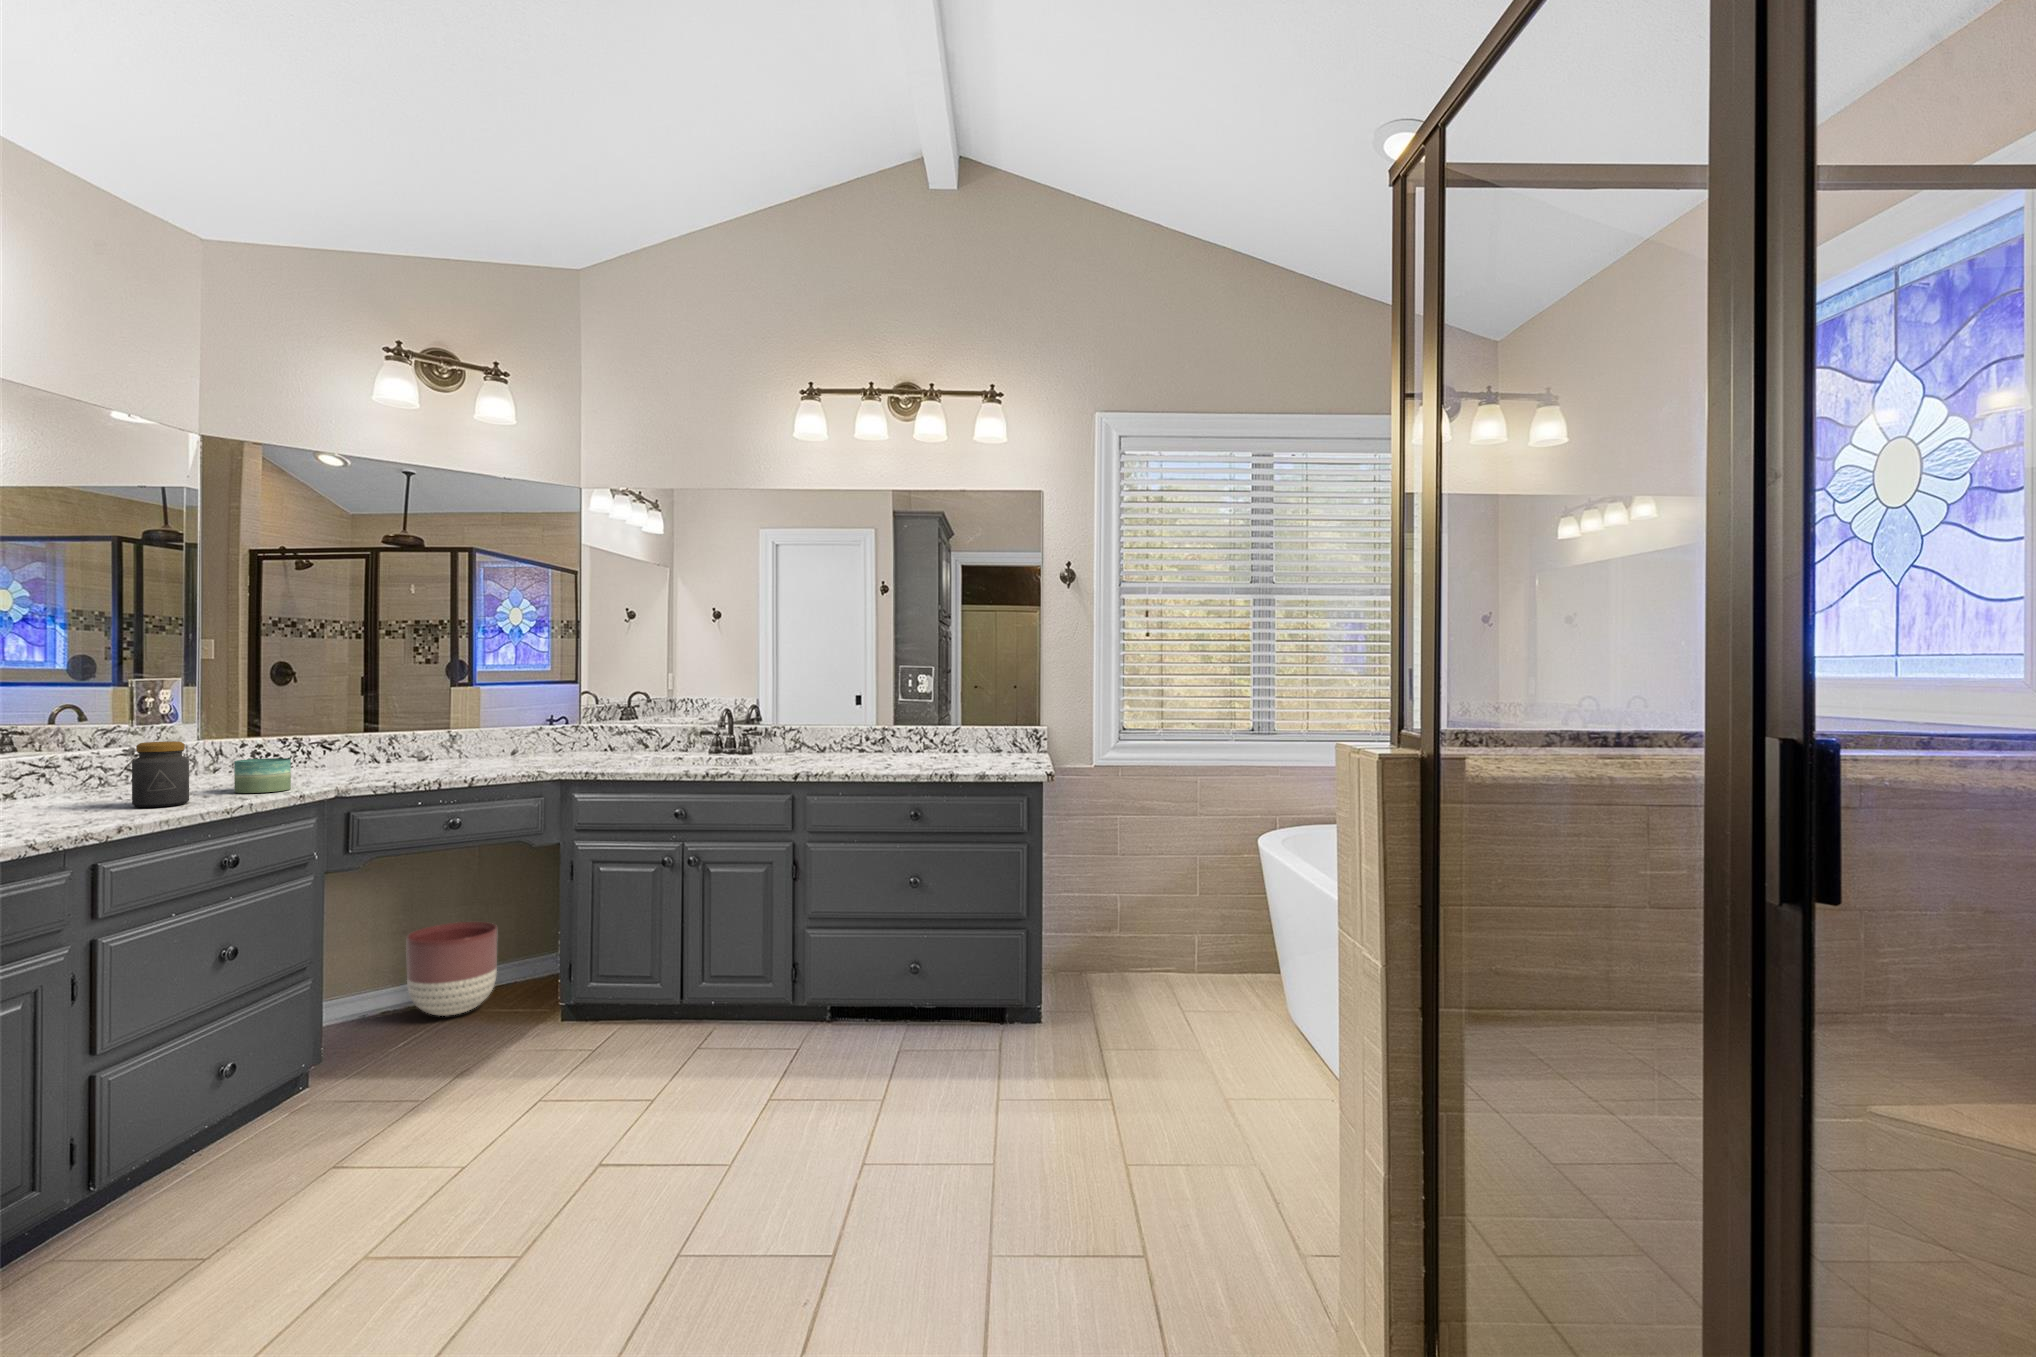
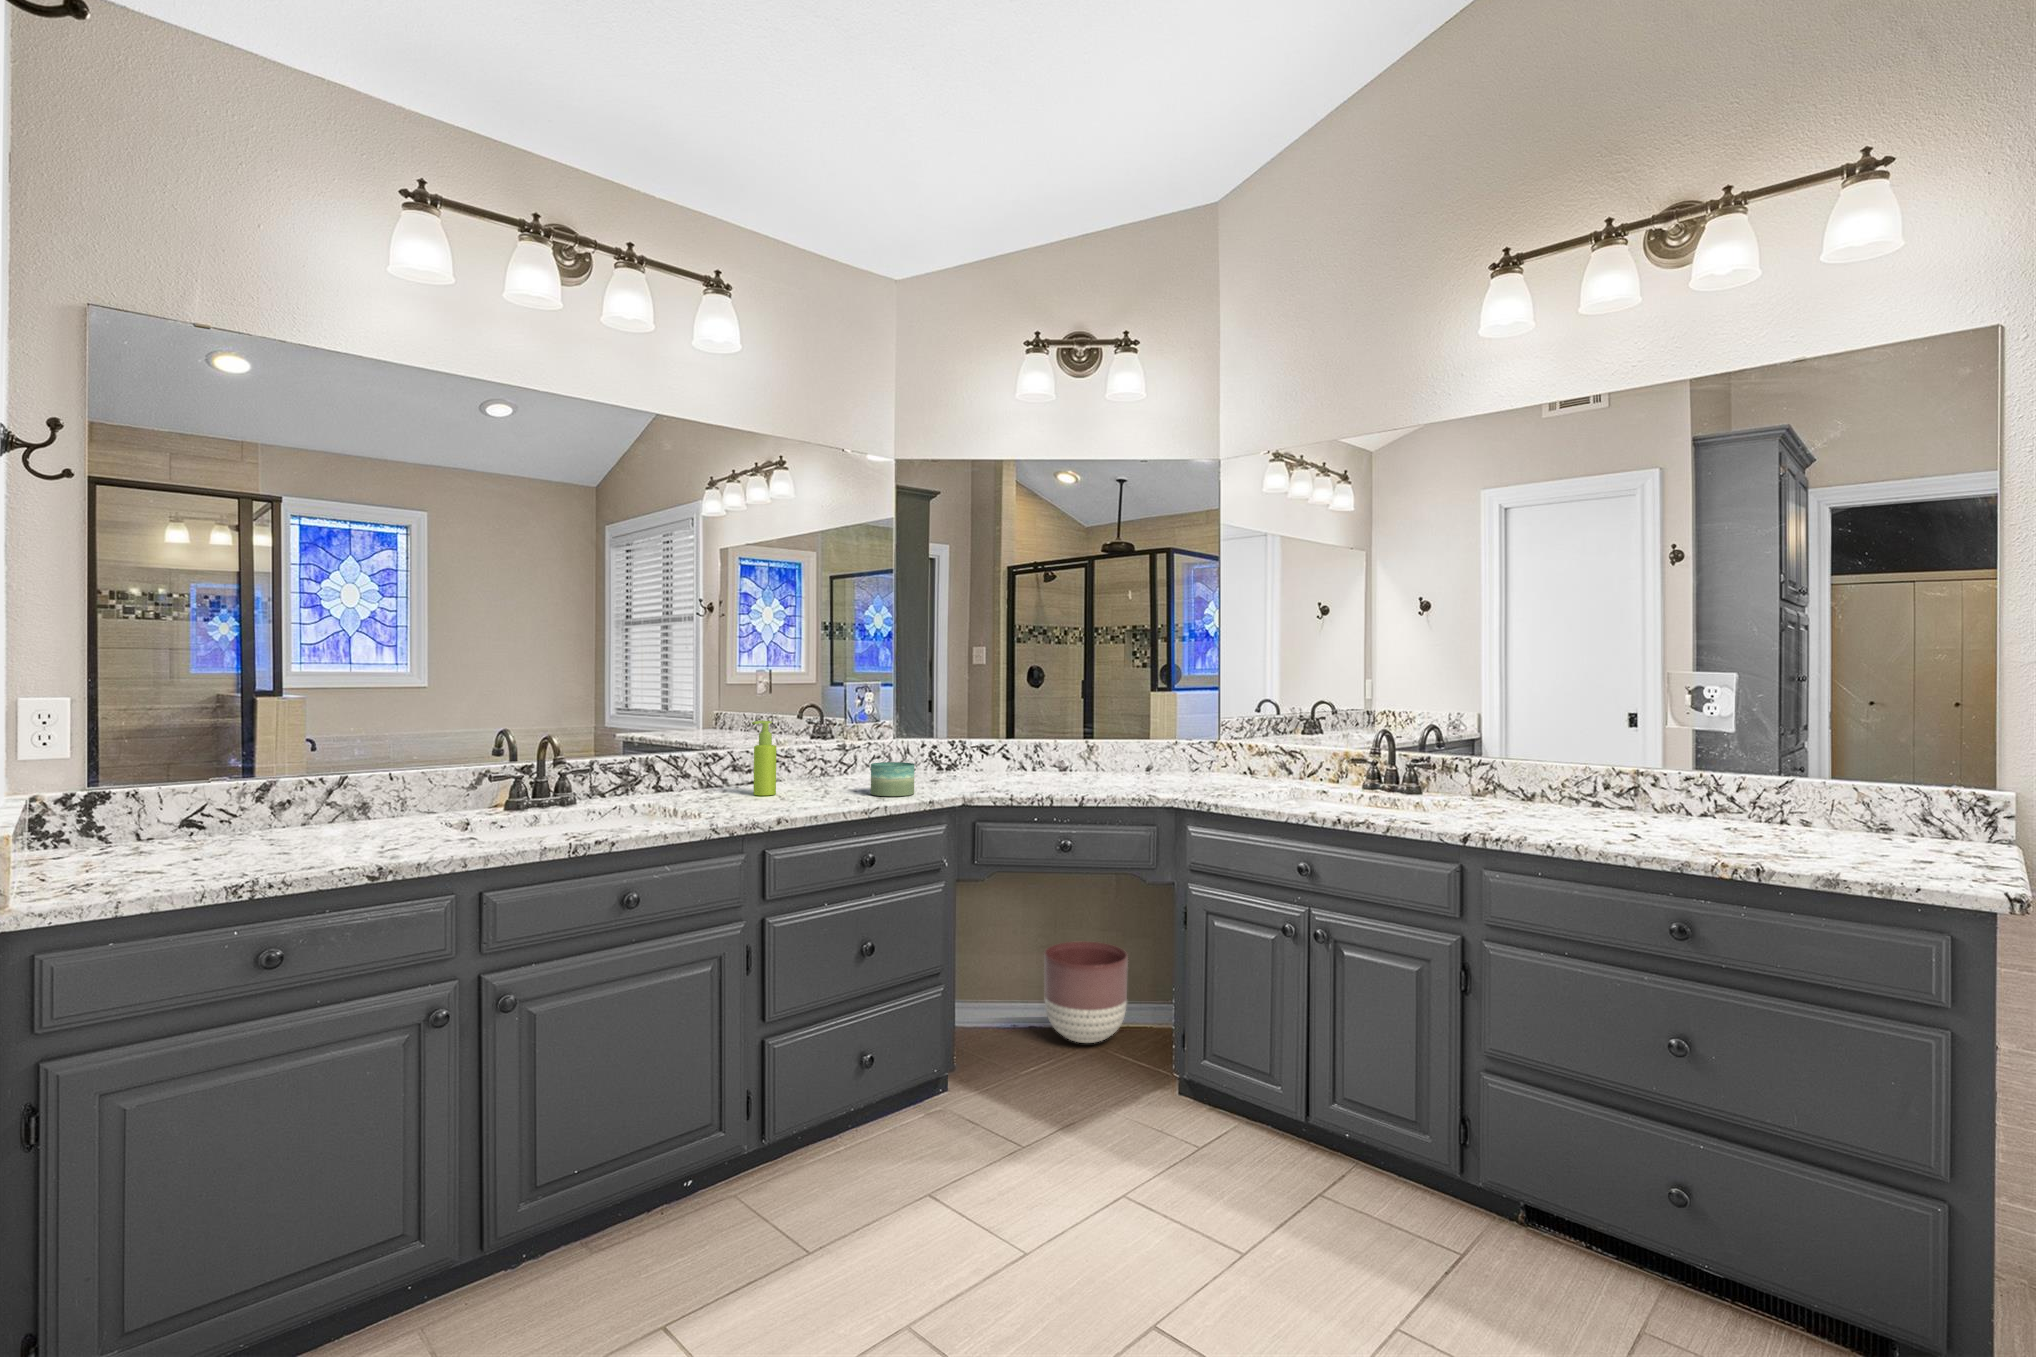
soap dispenser: none [66,721,101,806] -> present [752,721,776,796]
jar: present [132,741,189,807] -> none [781,742,823,804]

